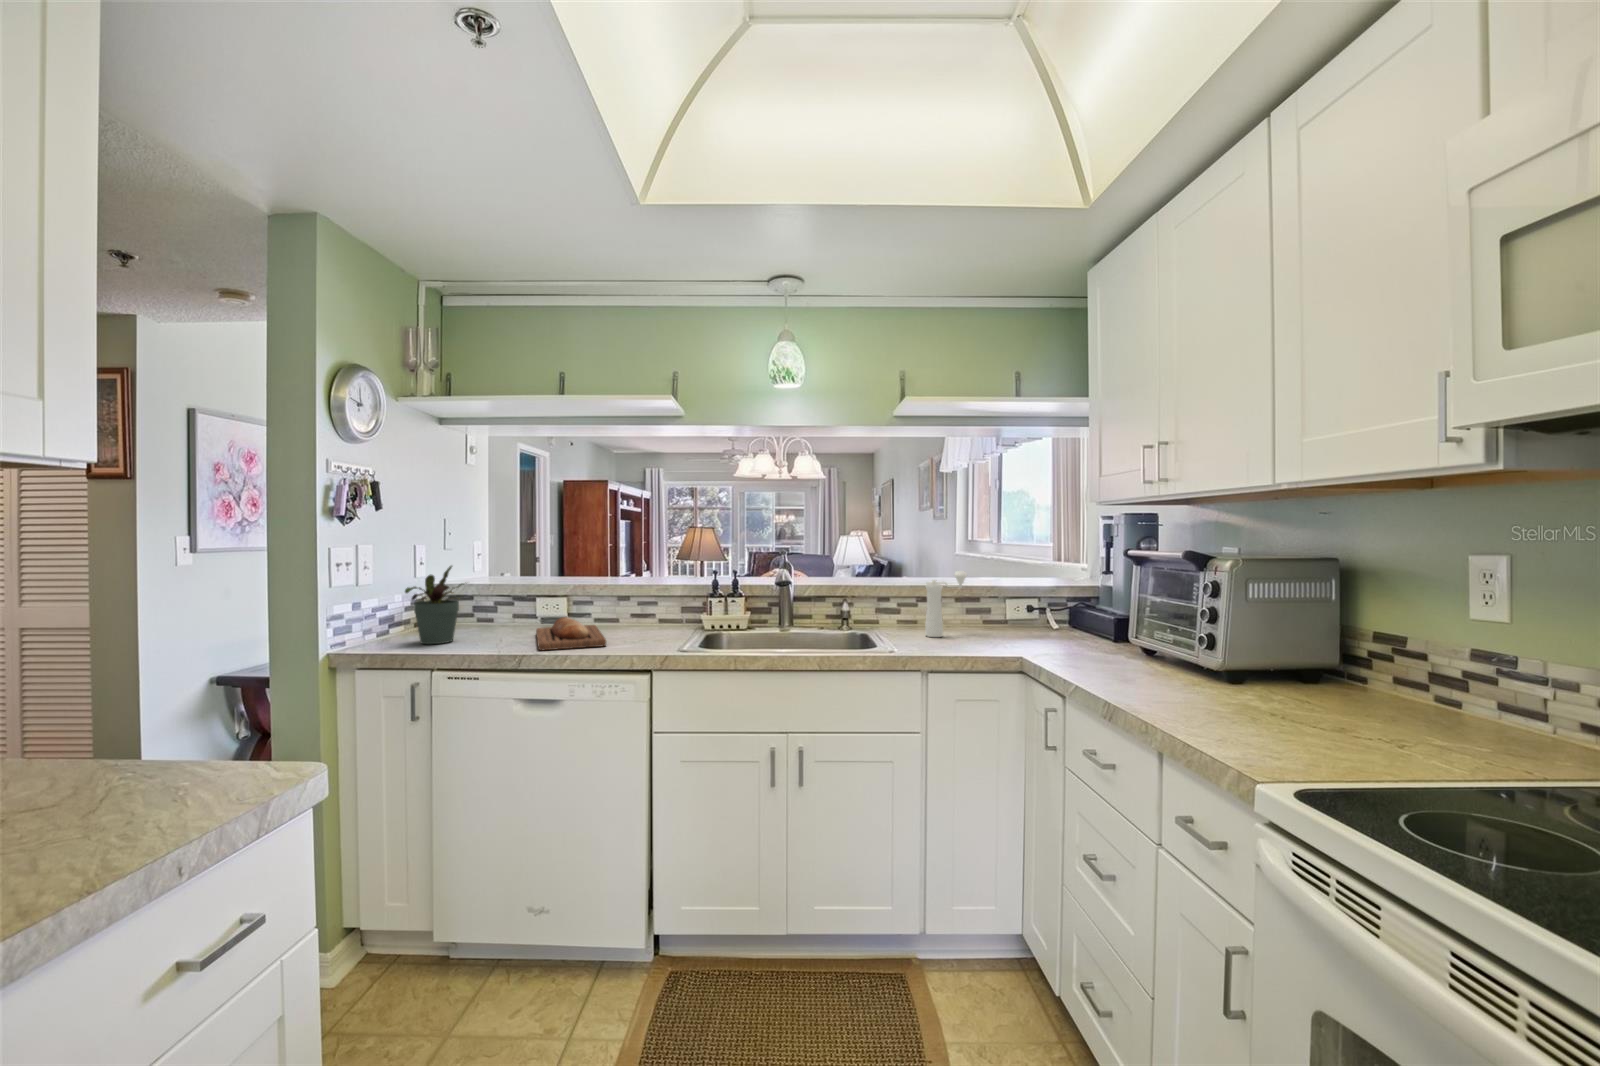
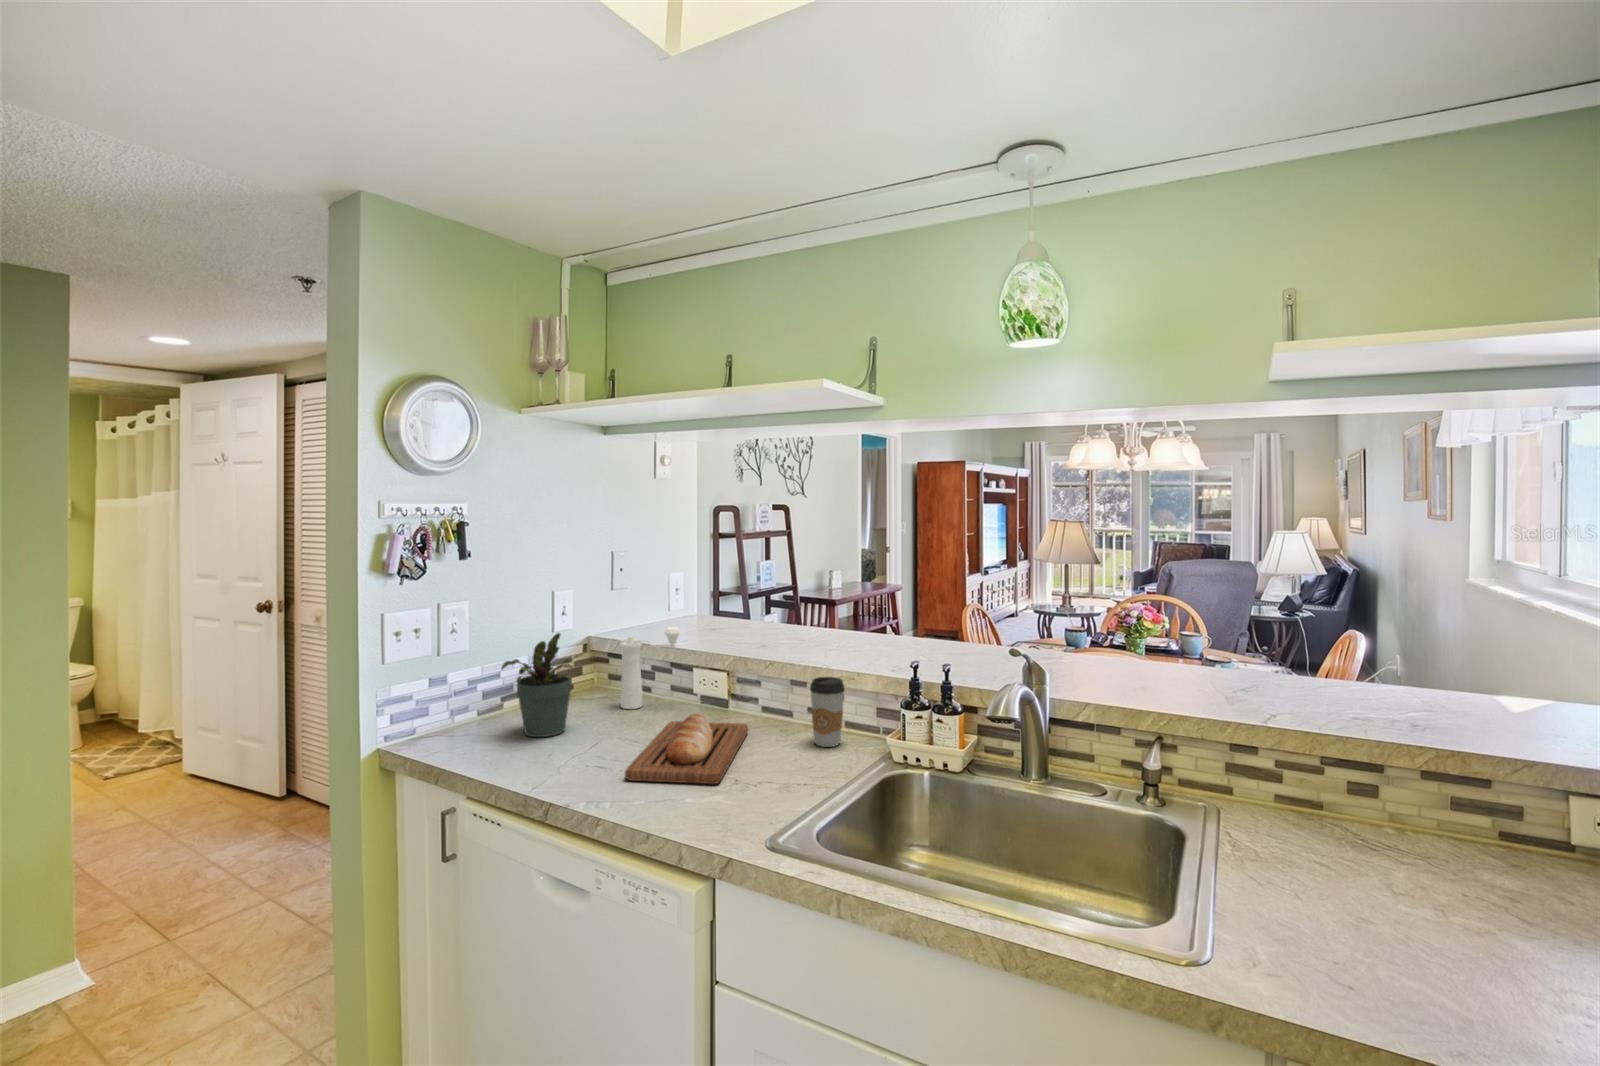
pepper mill: present [925,571,967,637] -> present [620,627,681,709]
coffee cup: none [642,588,665,631] -> present [810,677,845,747]

